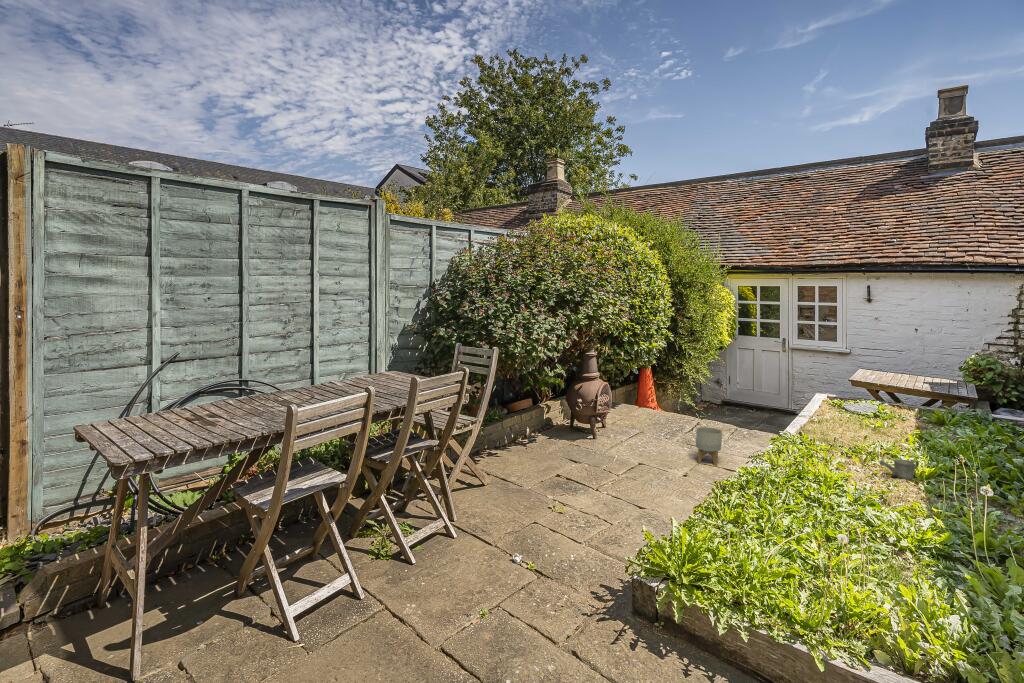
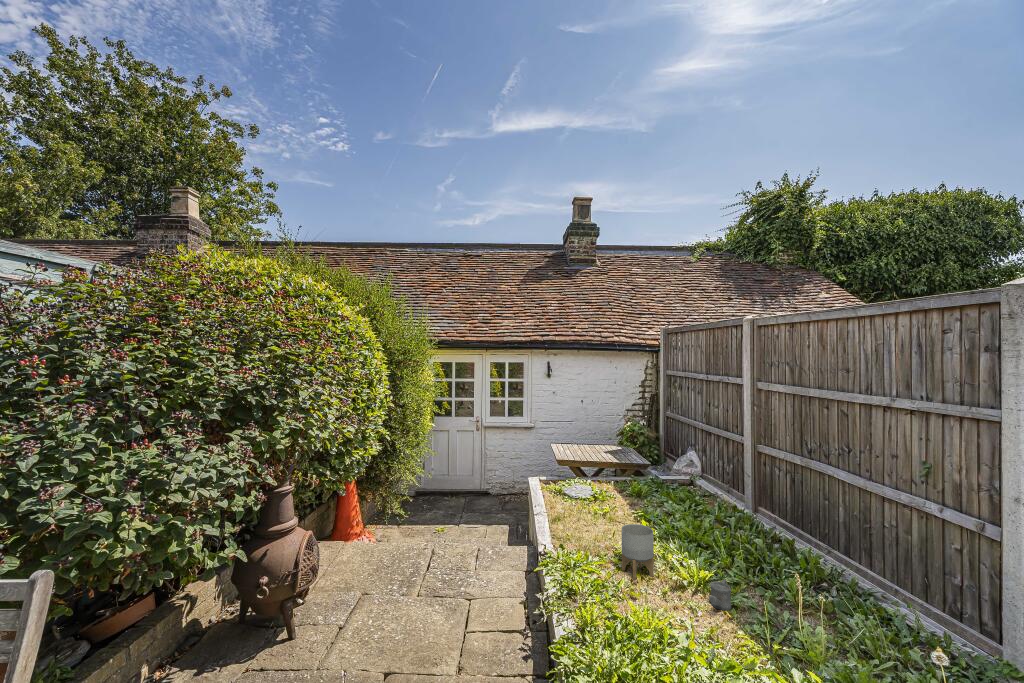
planter: present [696,427,722,466] -> present [622,524,654,580]

